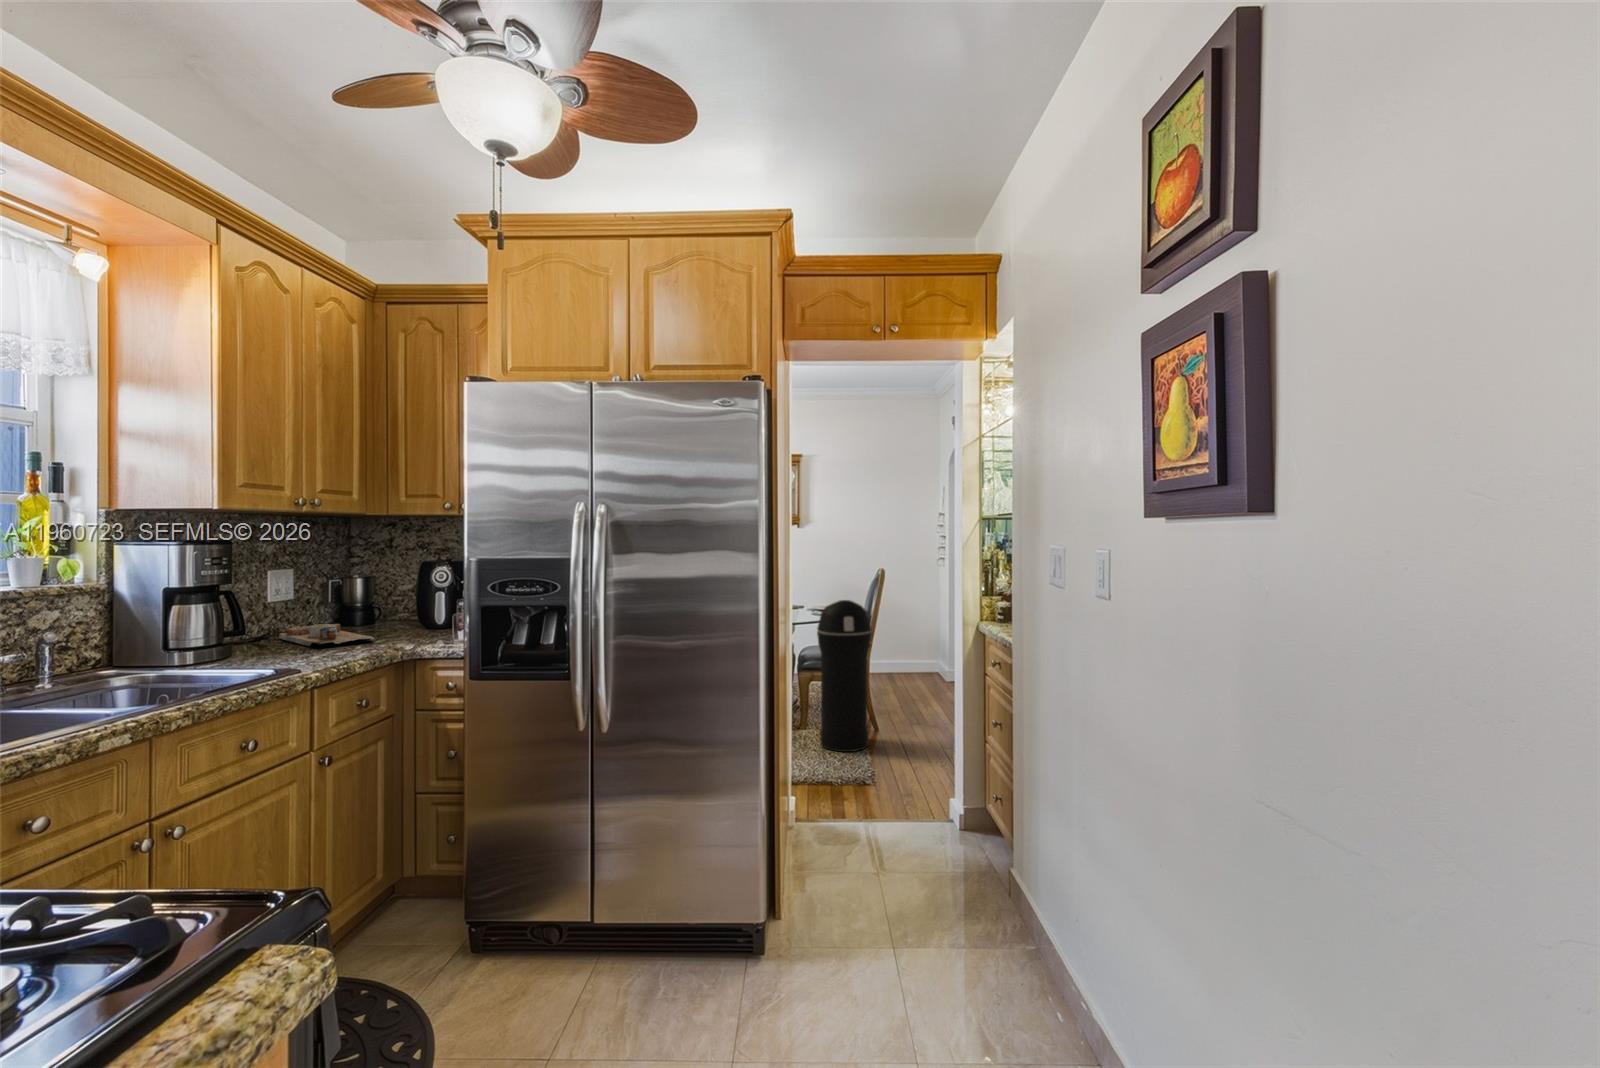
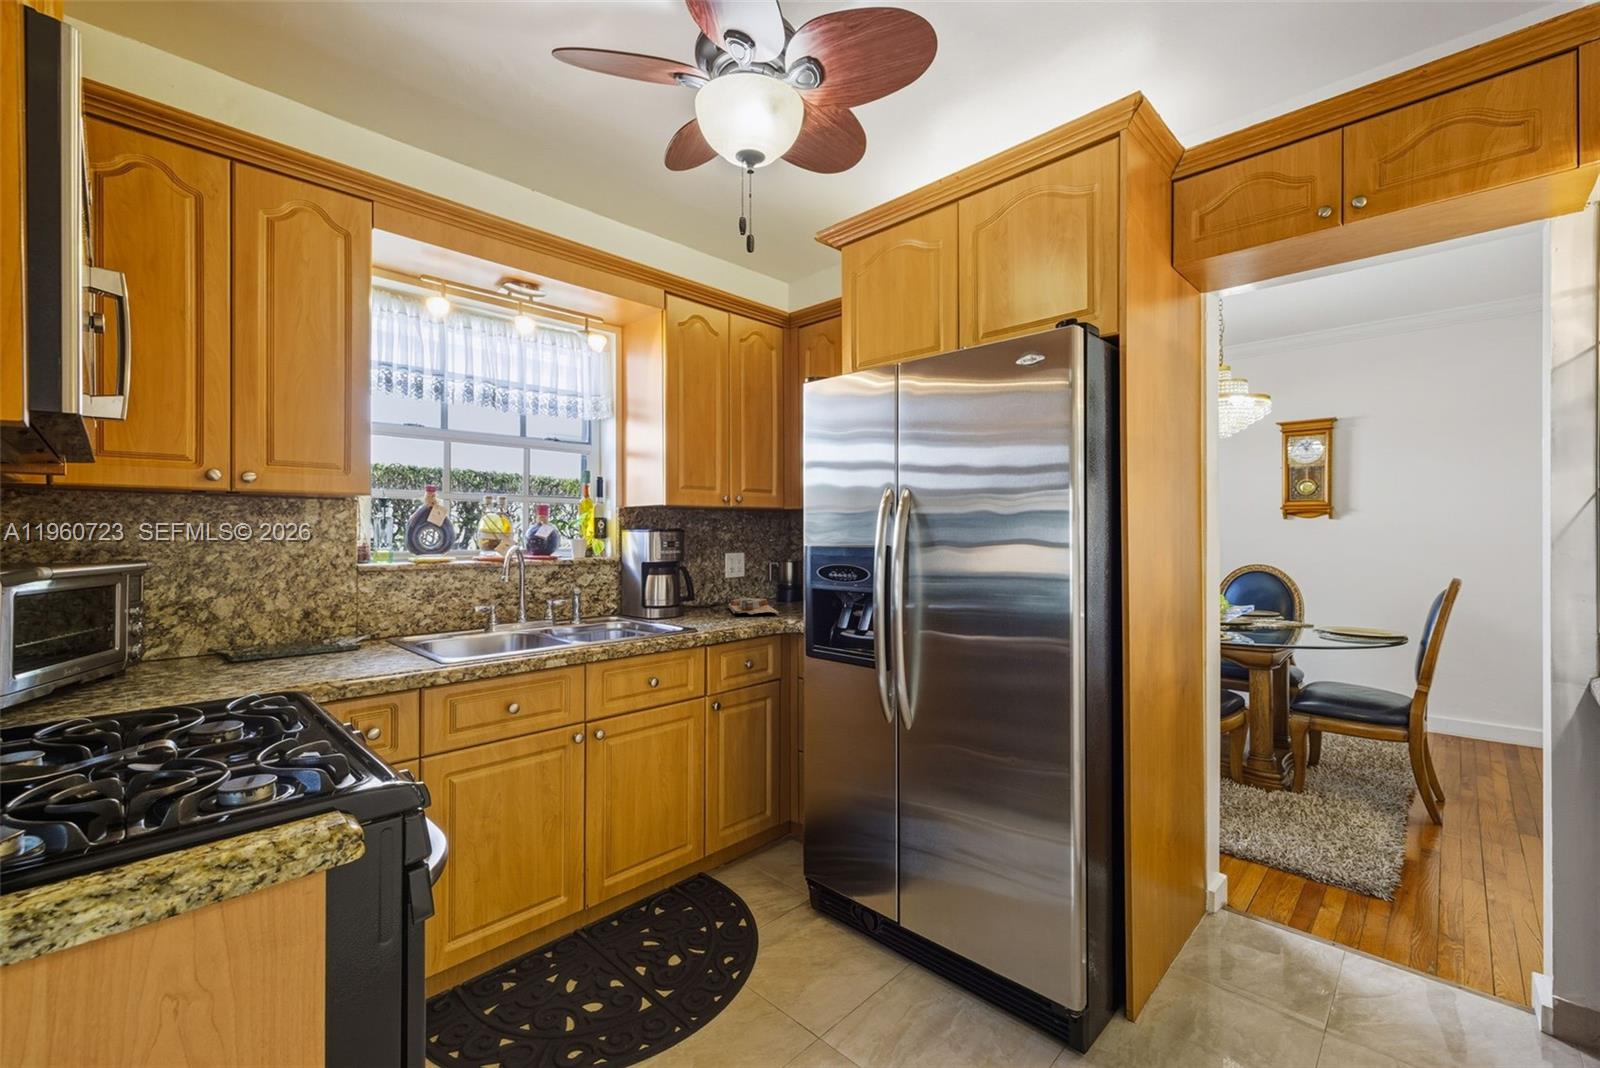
trash can: present [817,600,871,752] -> none [1313,618,1414,841]

